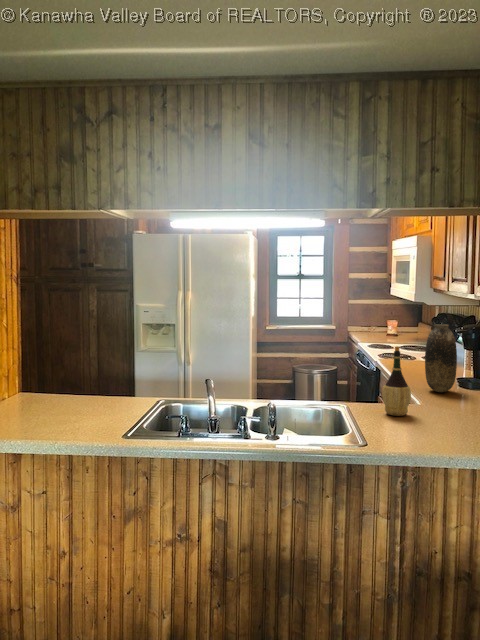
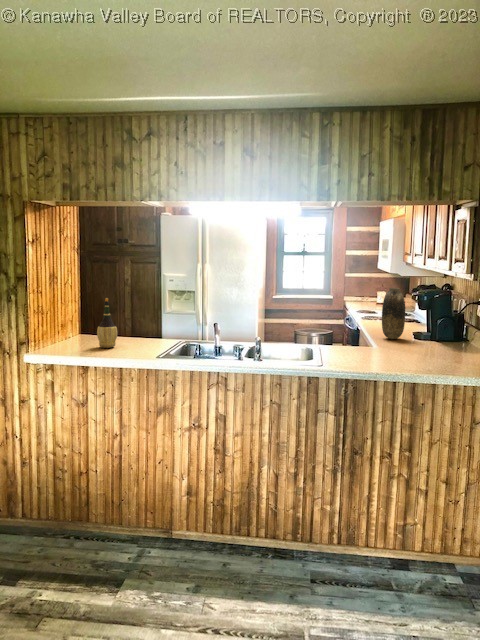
wine bottle: present [382,346,411,416] -> present [97,298,117,348]

